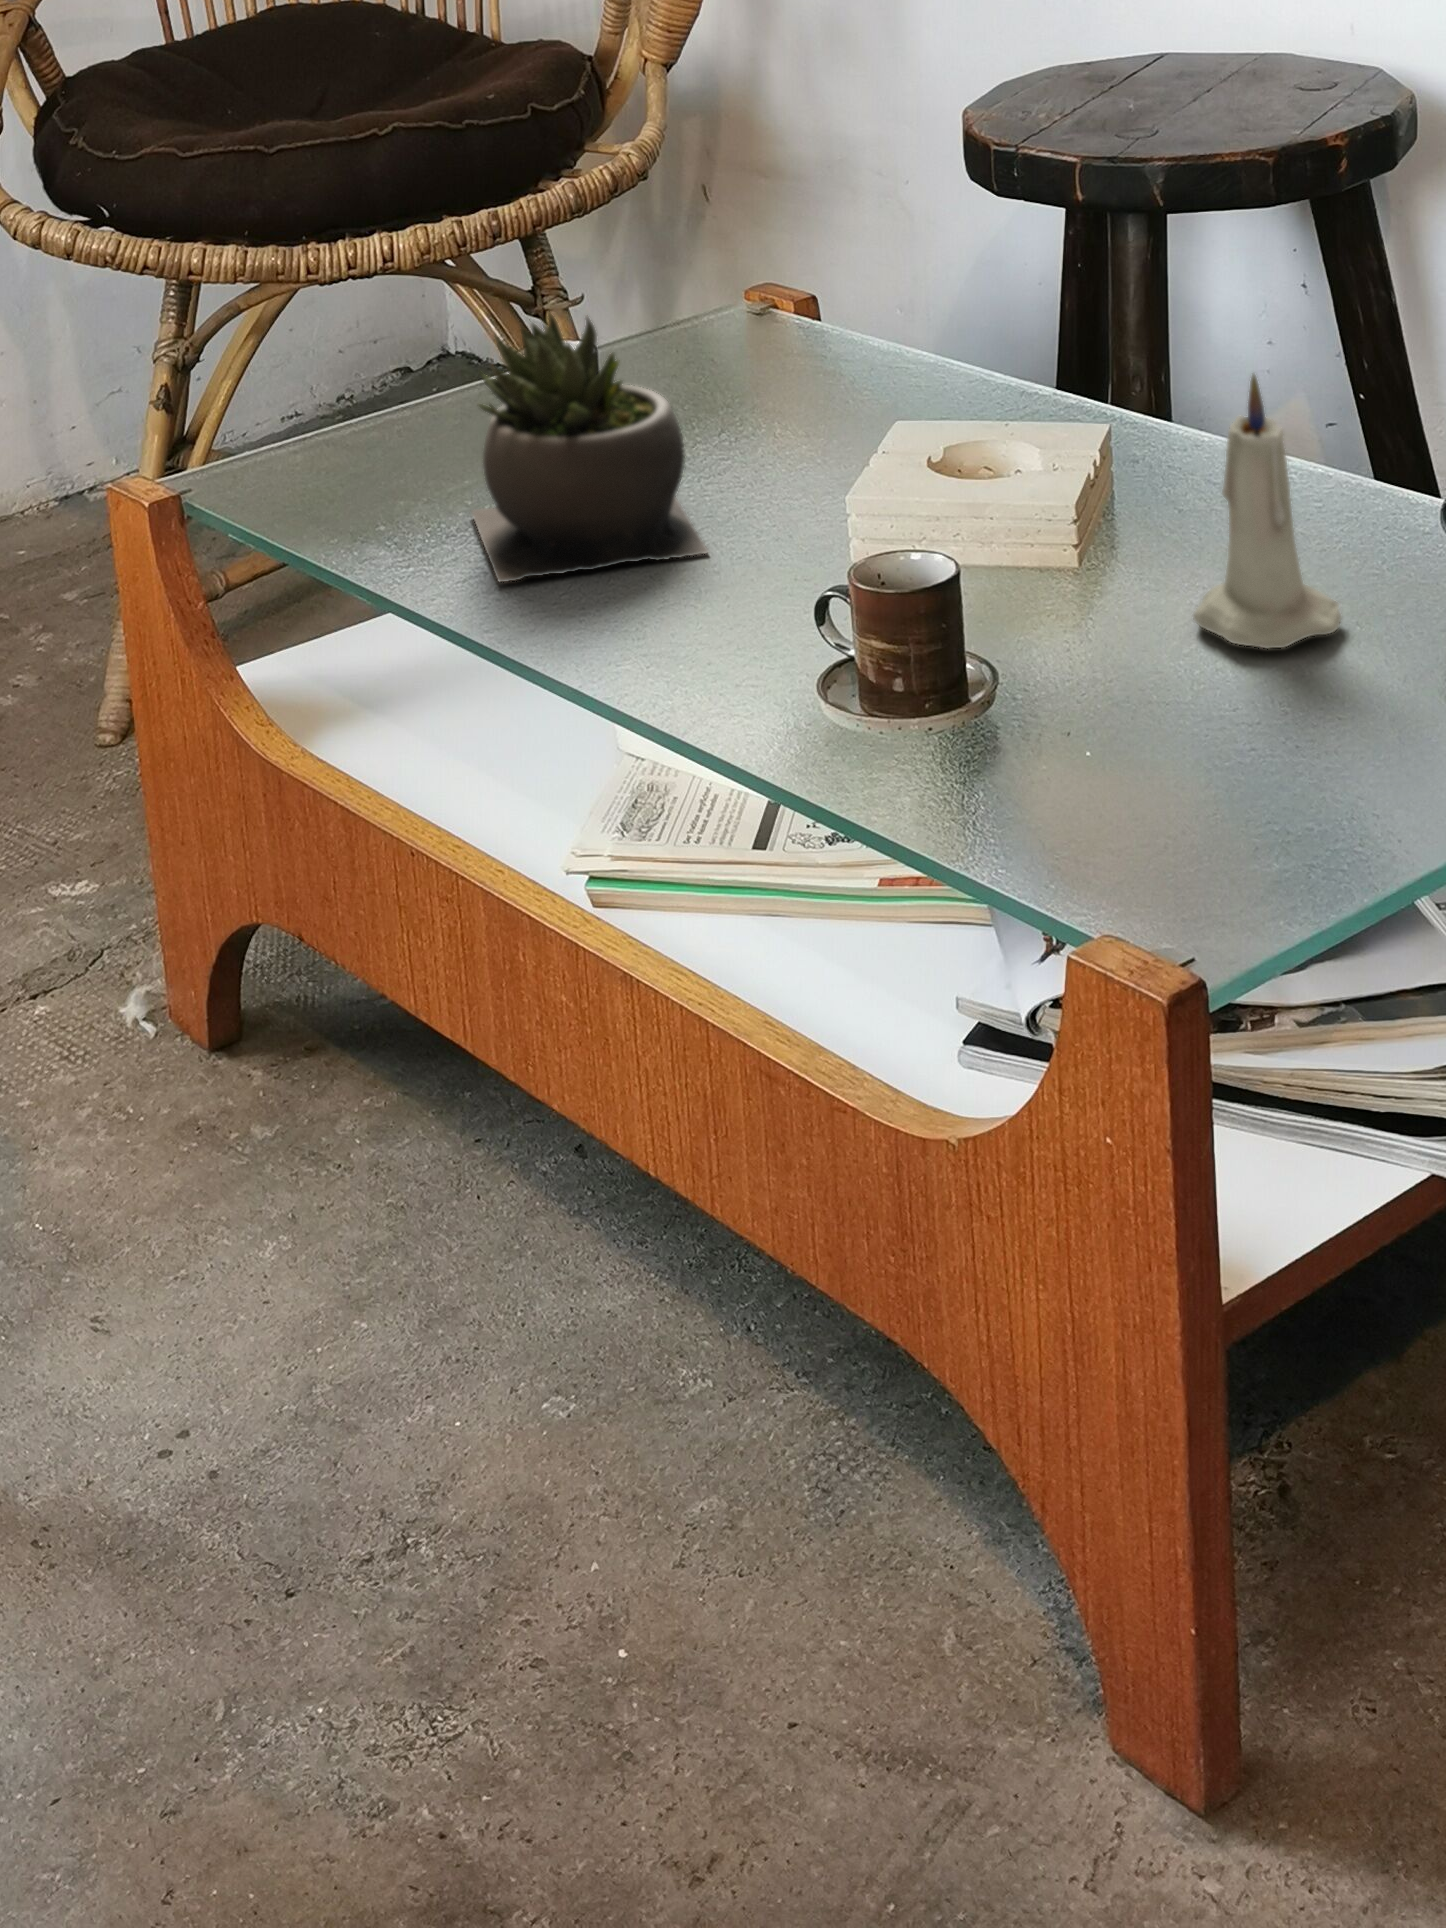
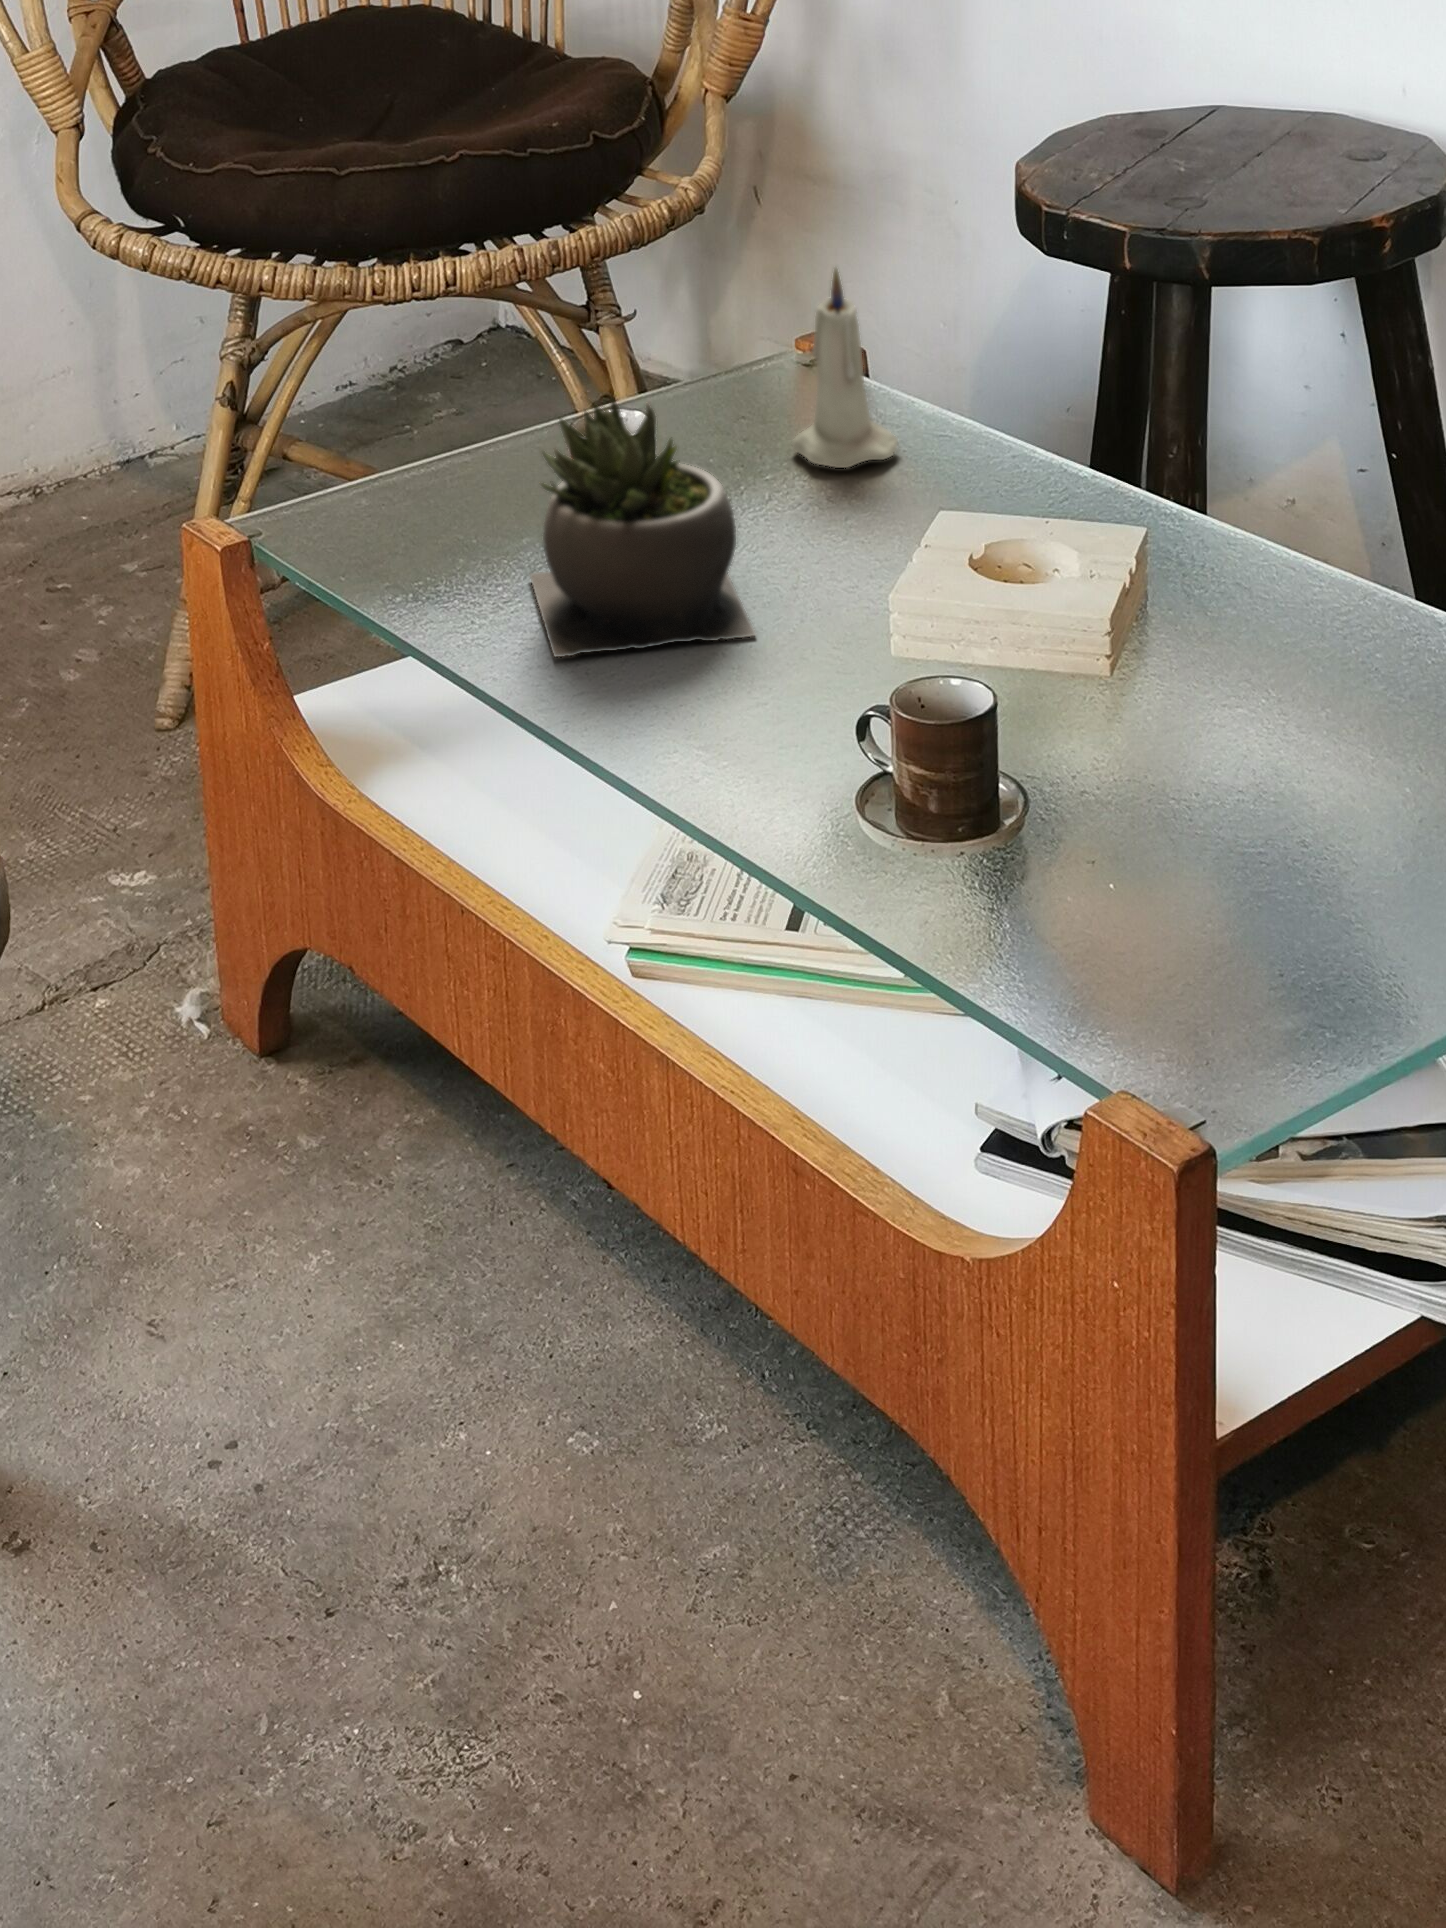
candle: present [1193,375,1341,648] -> present [792,269,898,468]

